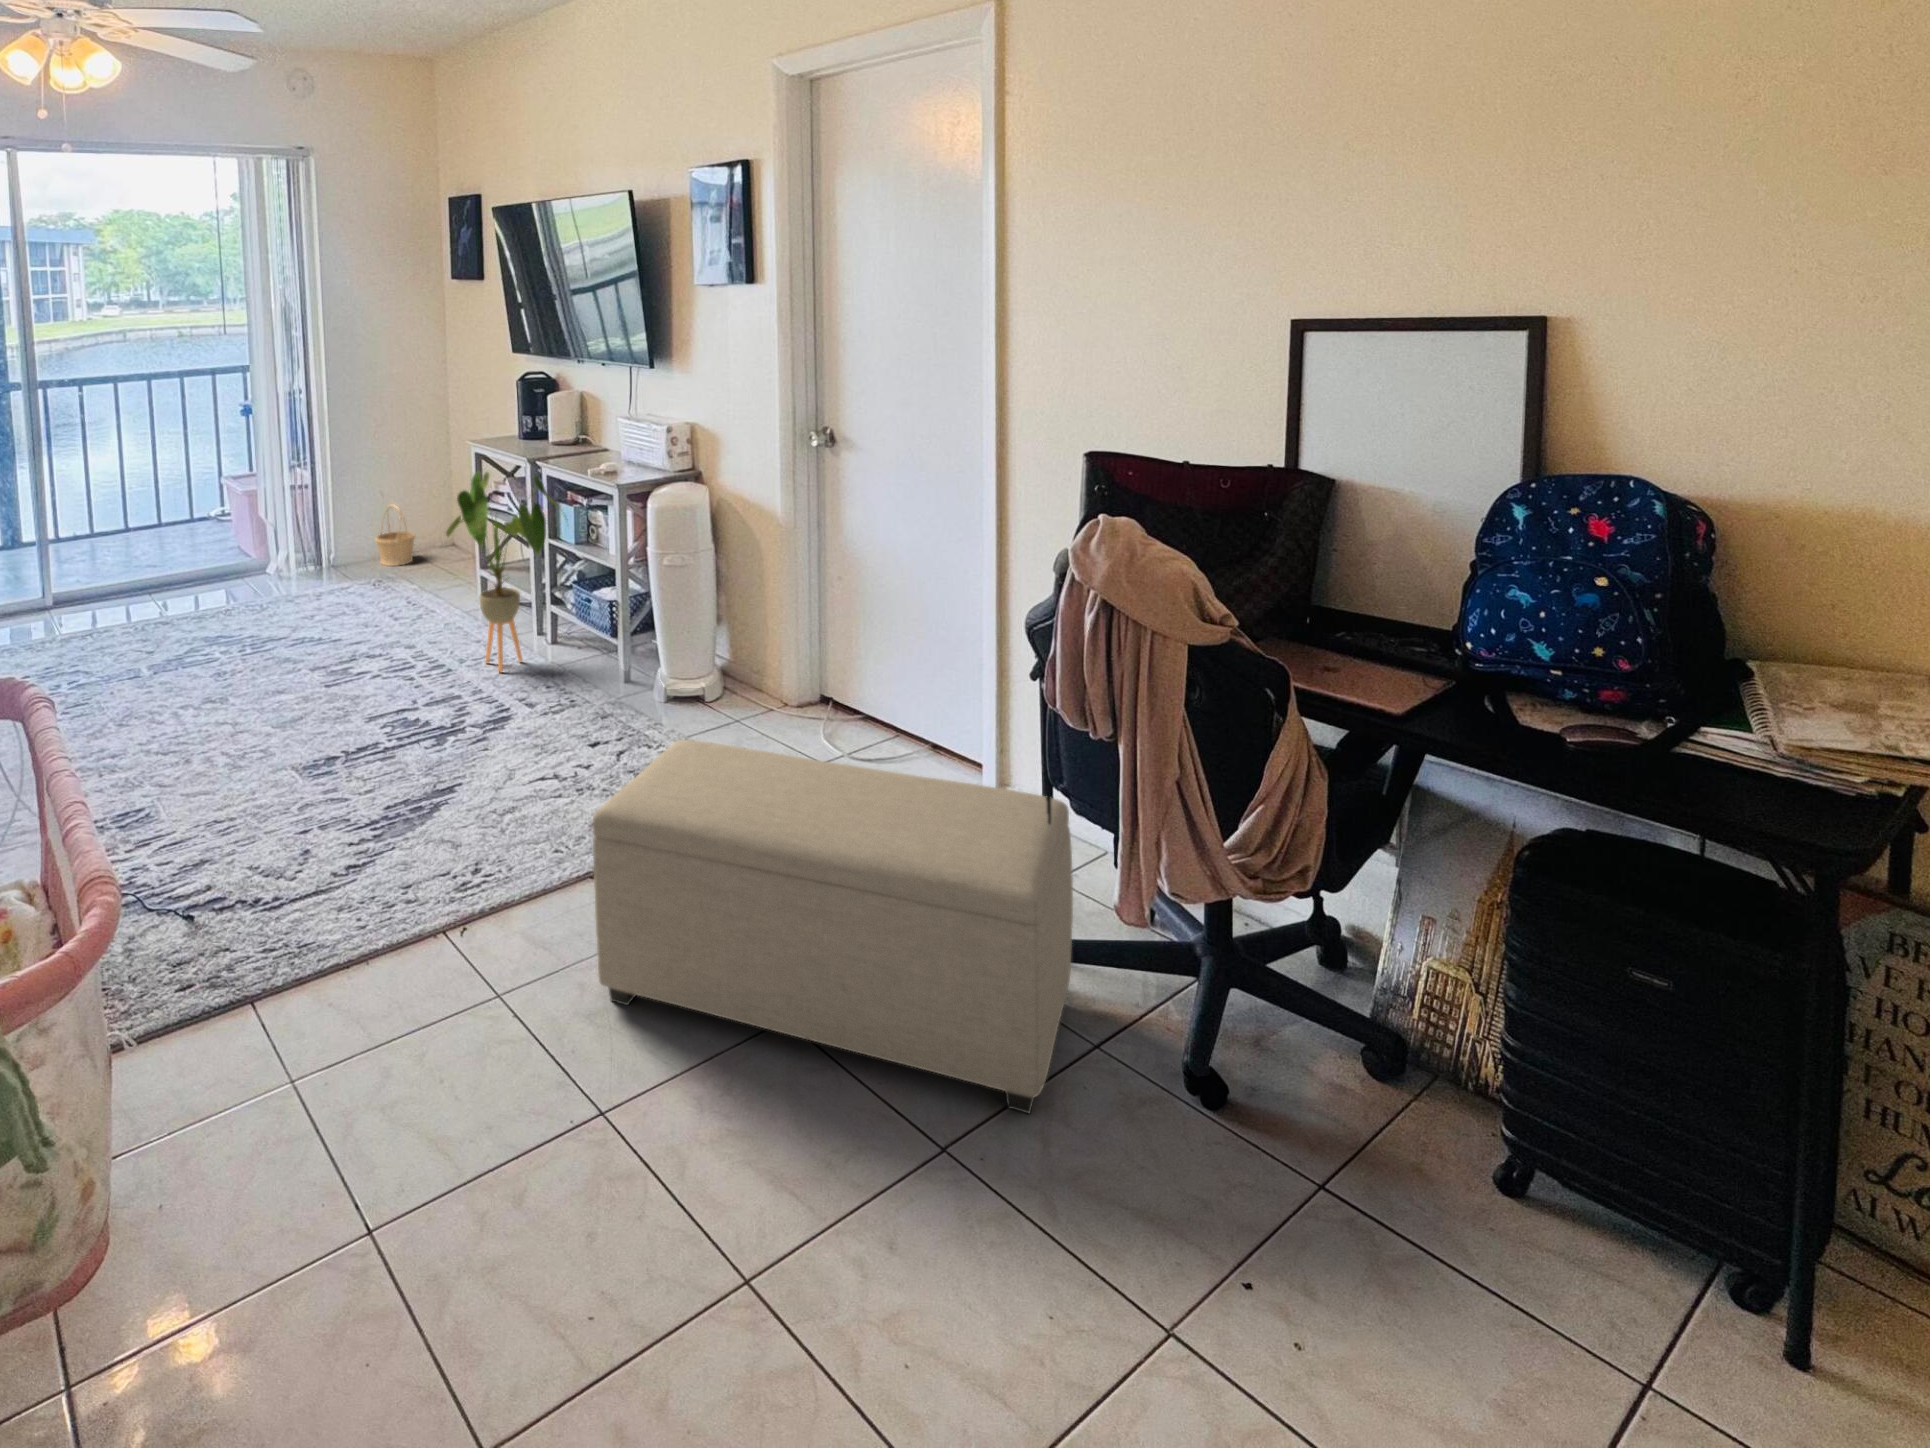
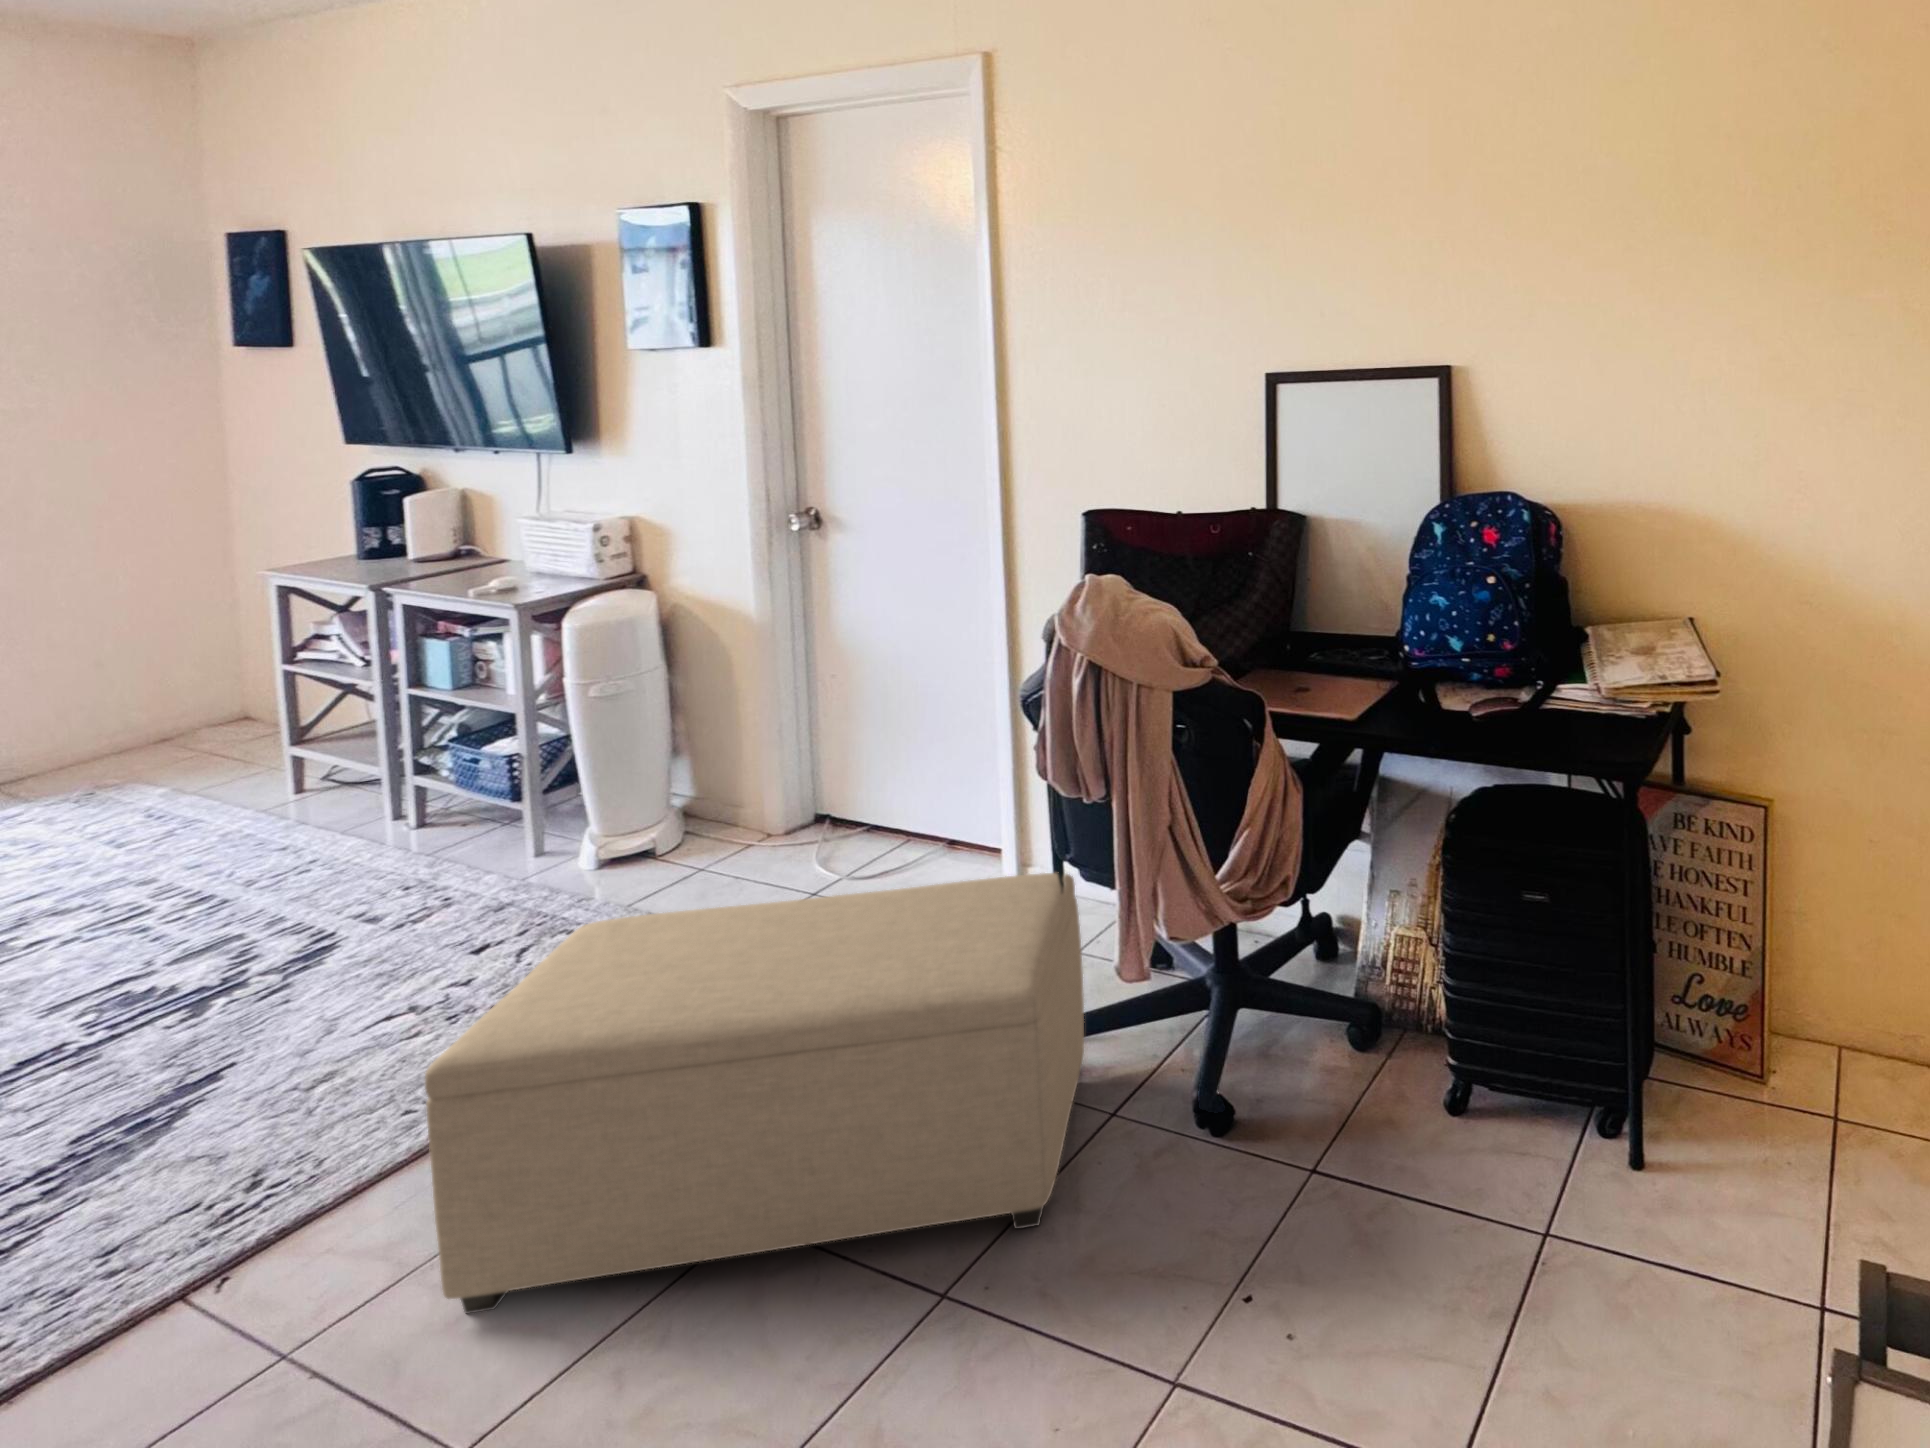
house plant: present [446,472,565,672] -> none [210,607,441,884]
basket: present [375,504,415,566] -> none [88,675,176,766]

